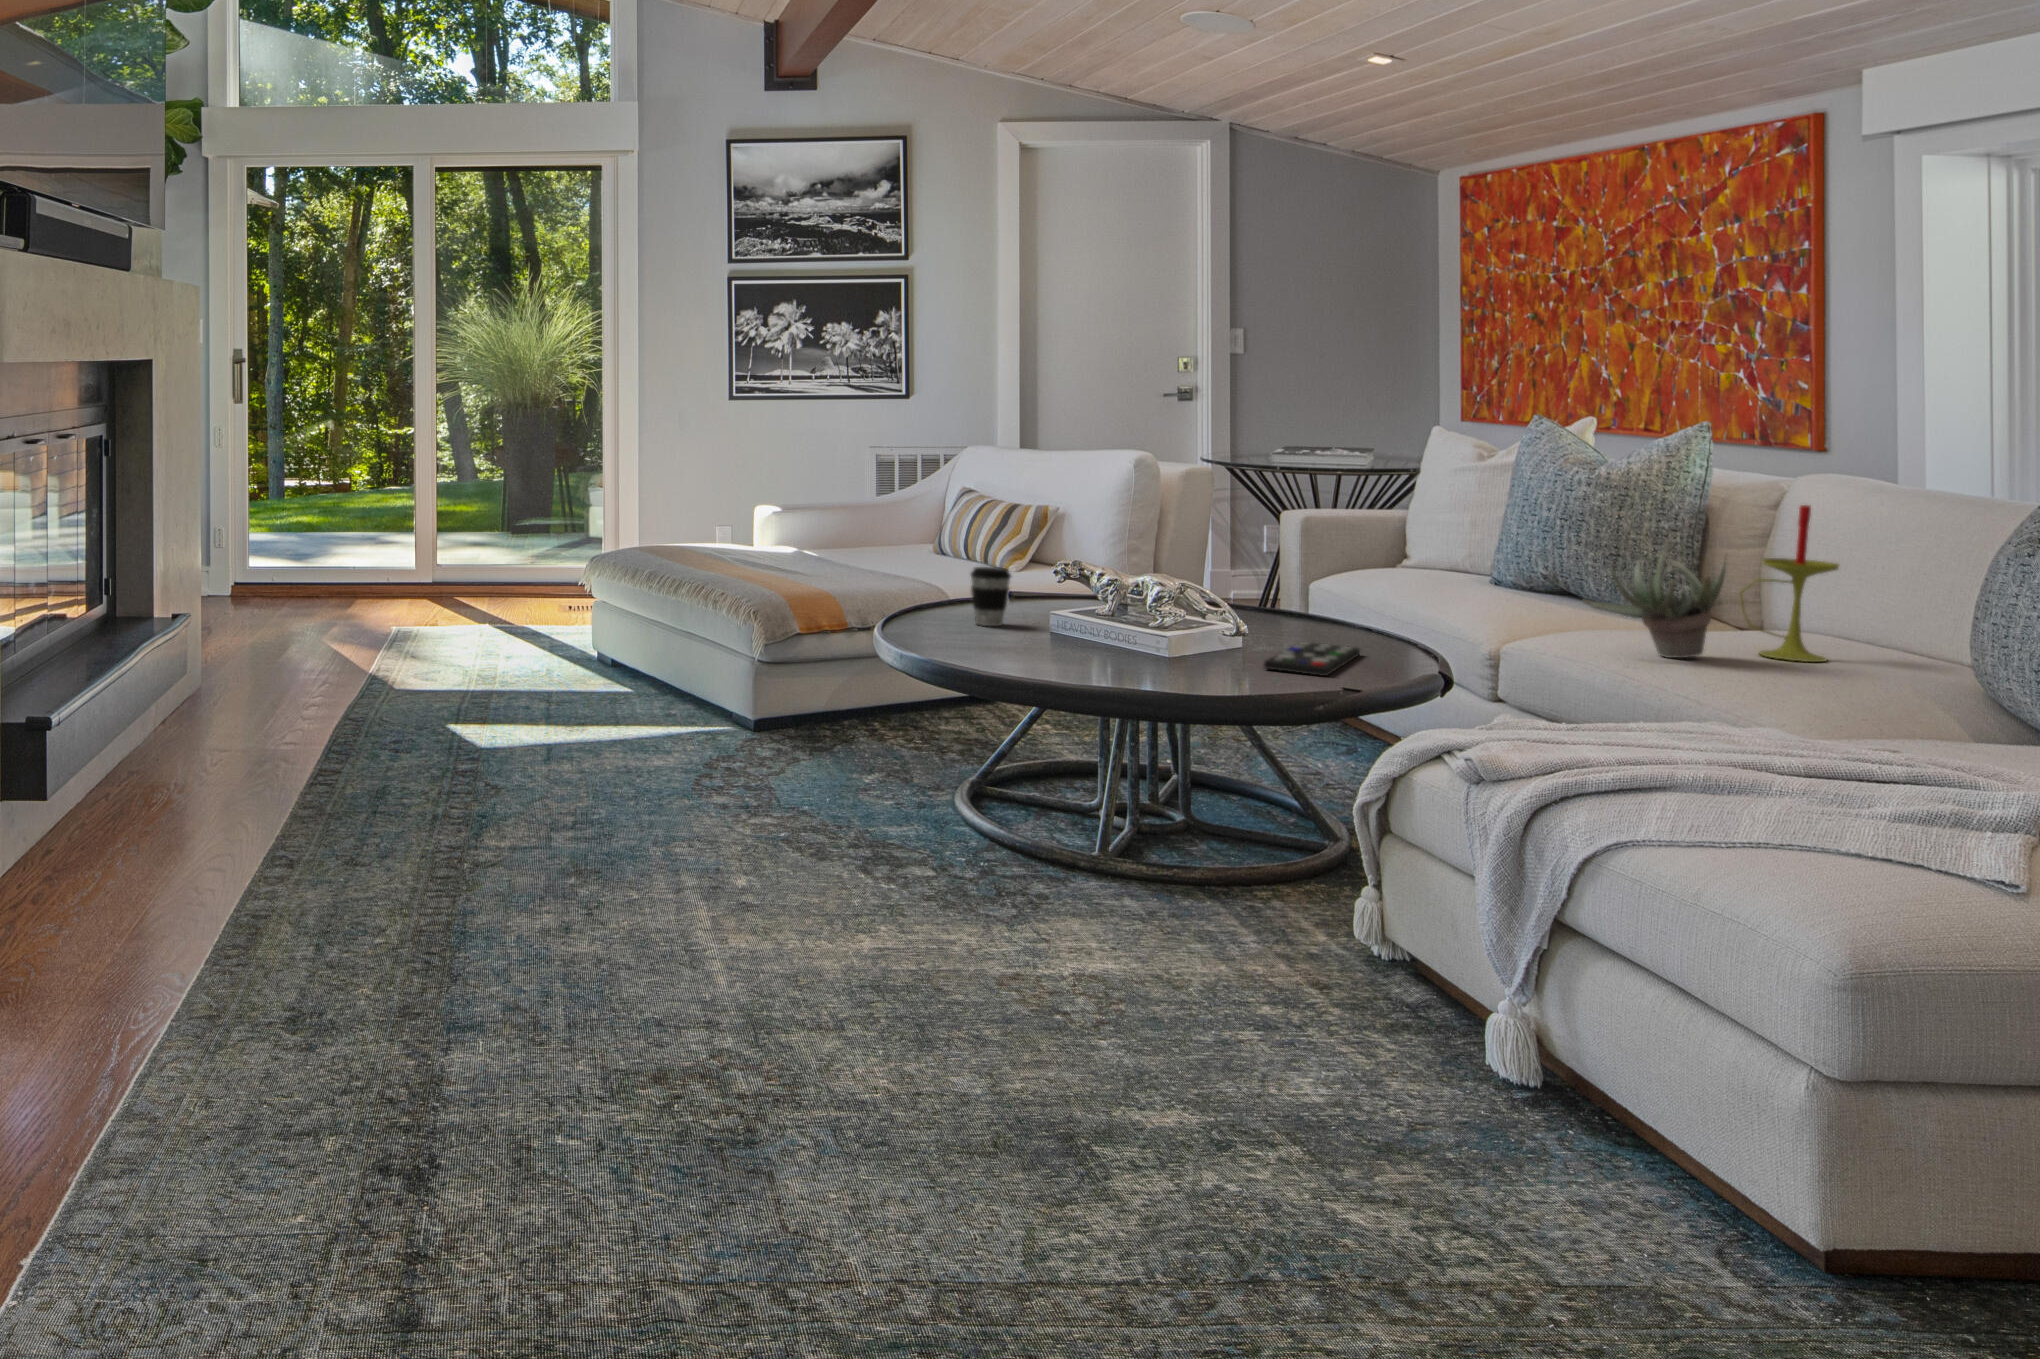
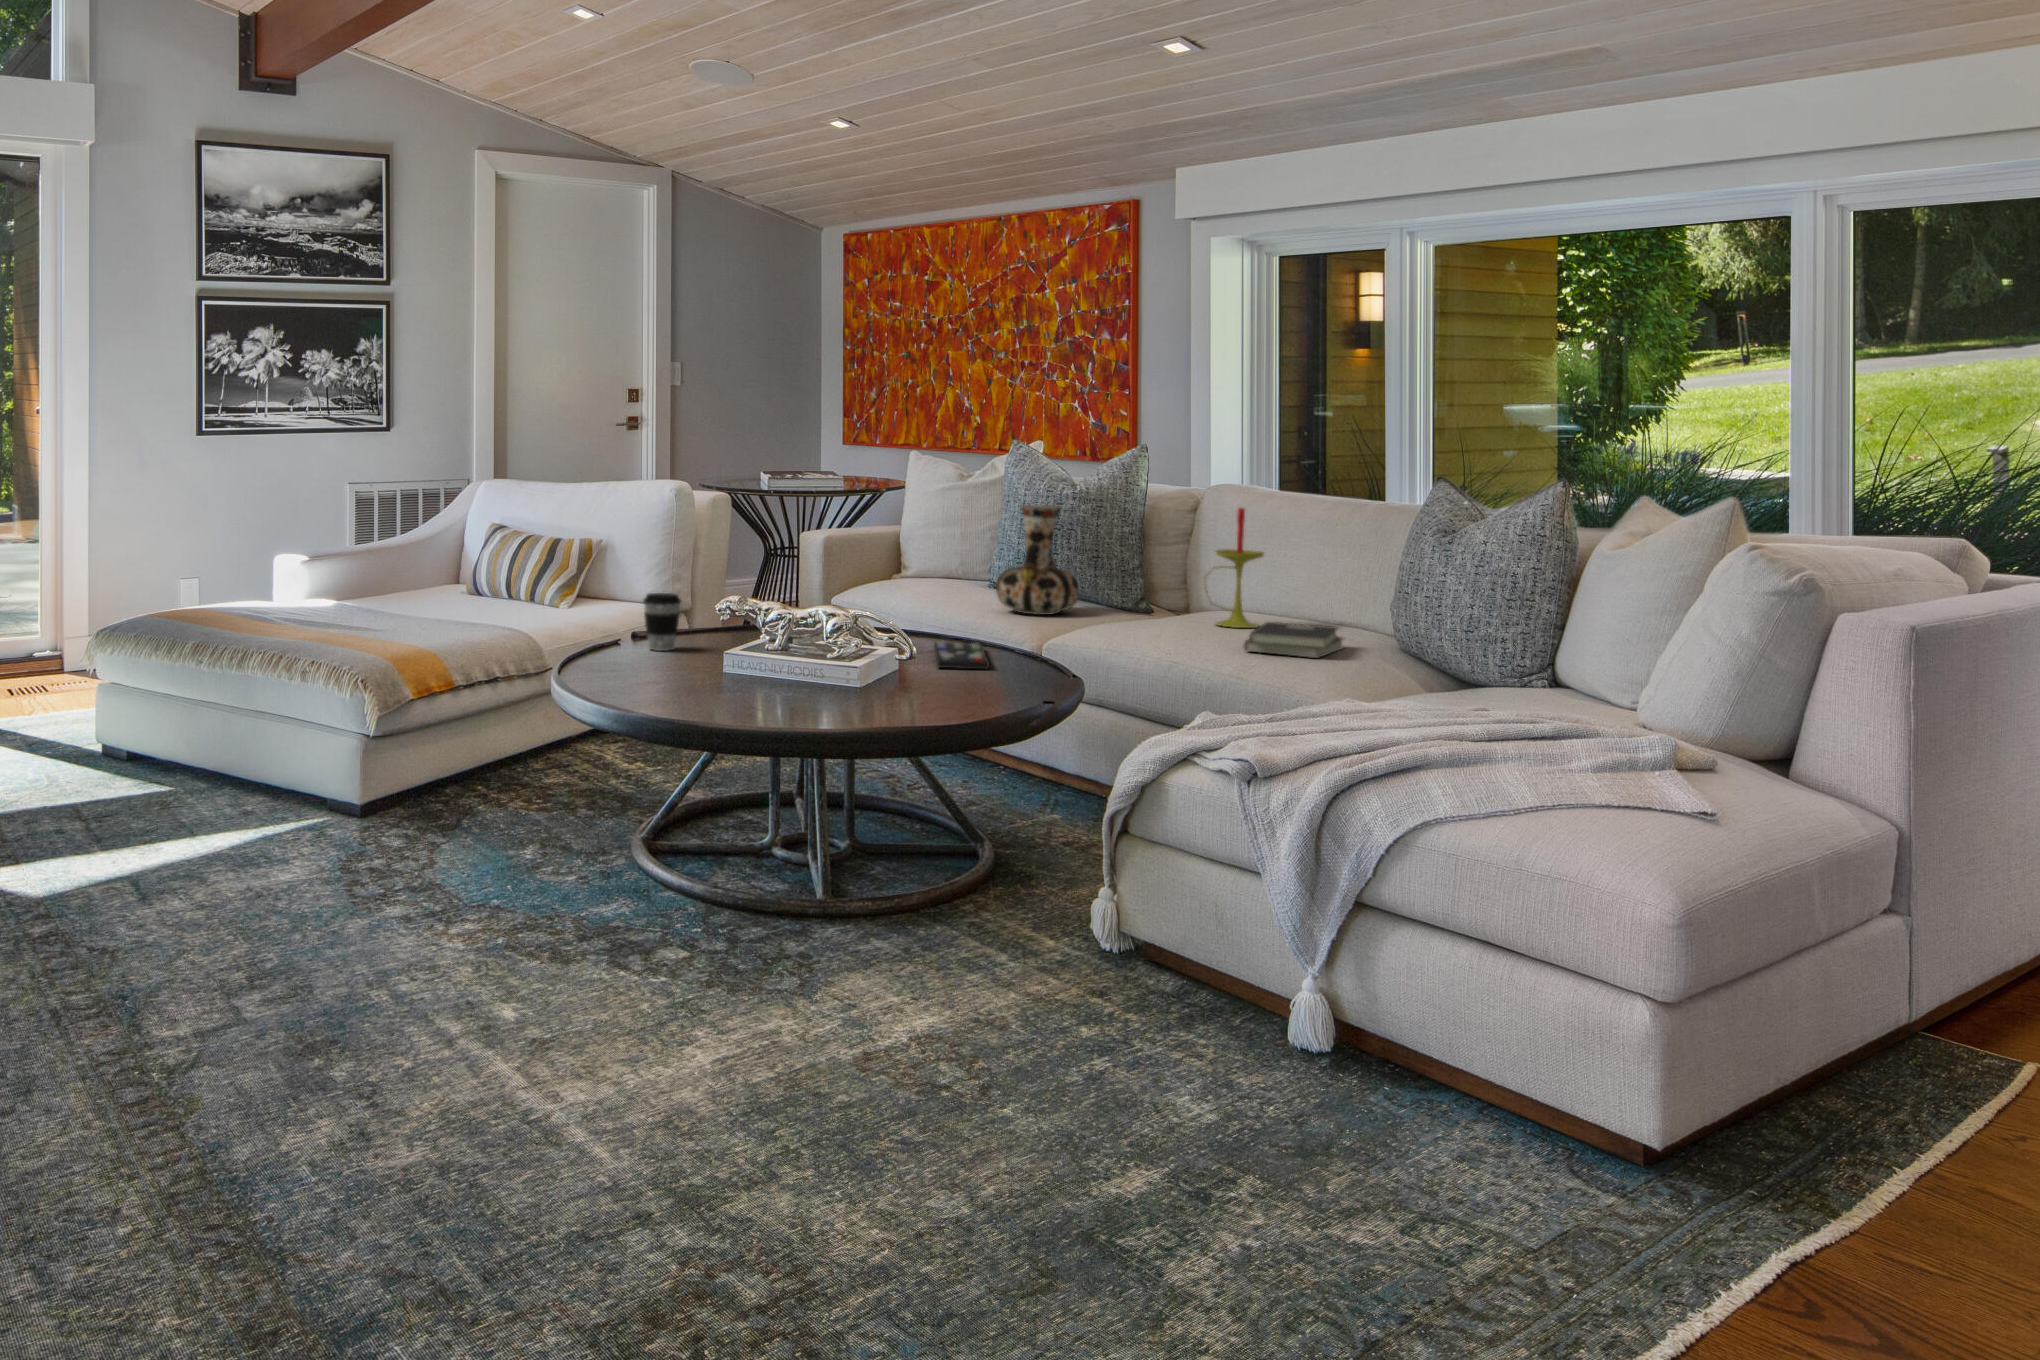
vase: none [1463,492,1578,625] -> present [996,505,1079,615]
succulent plant: present [1584,539,1726,658] -> none [1118,536,1209,633]
hardback book: none [1735,654,1921,706] -> present [1244,622,1343,658]

